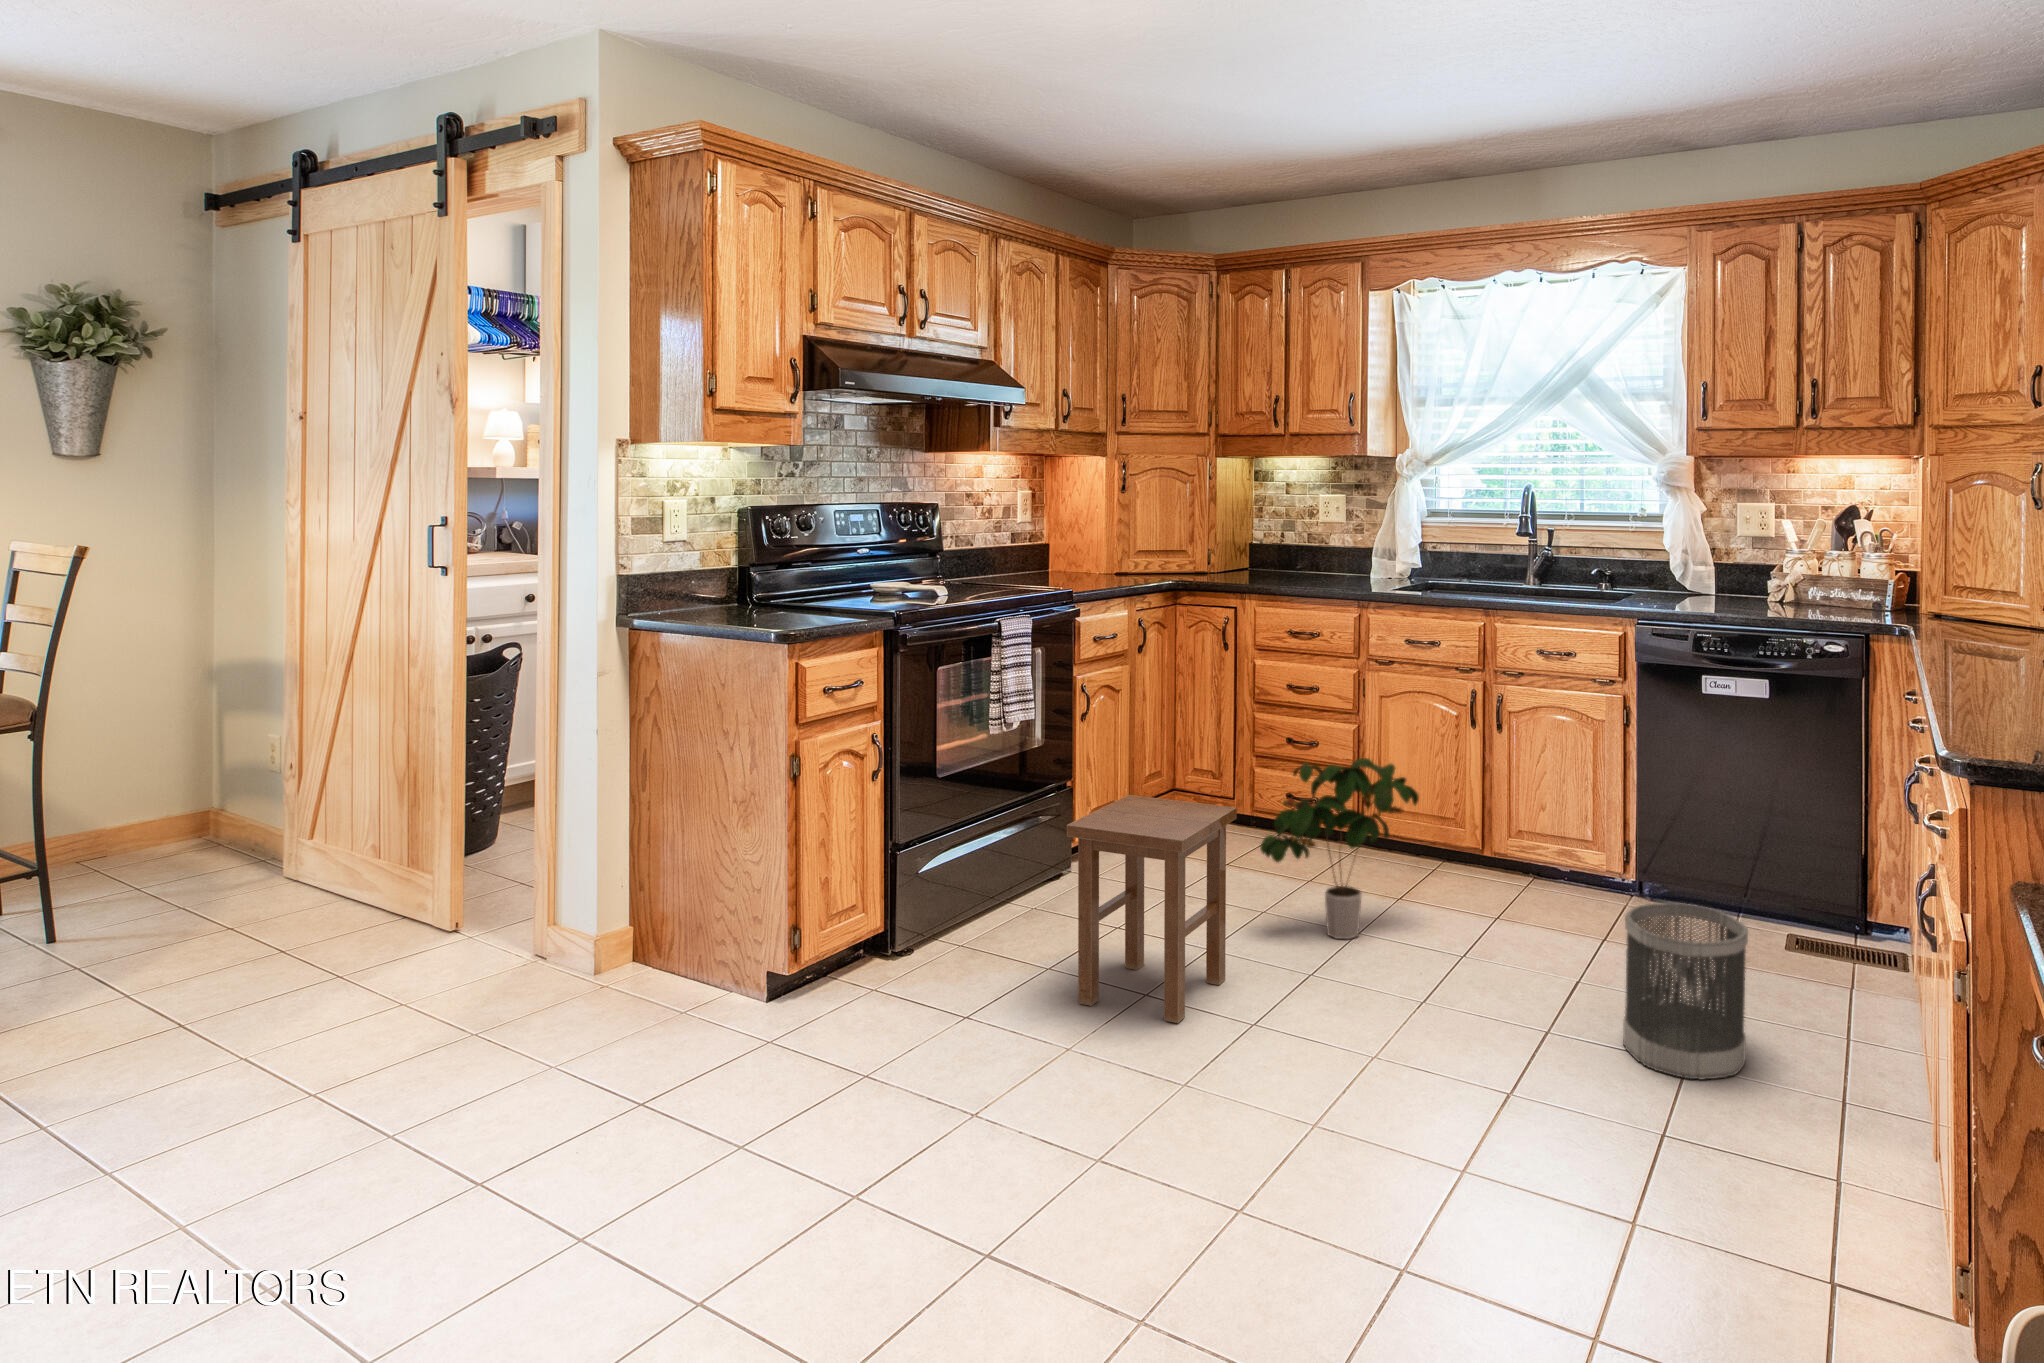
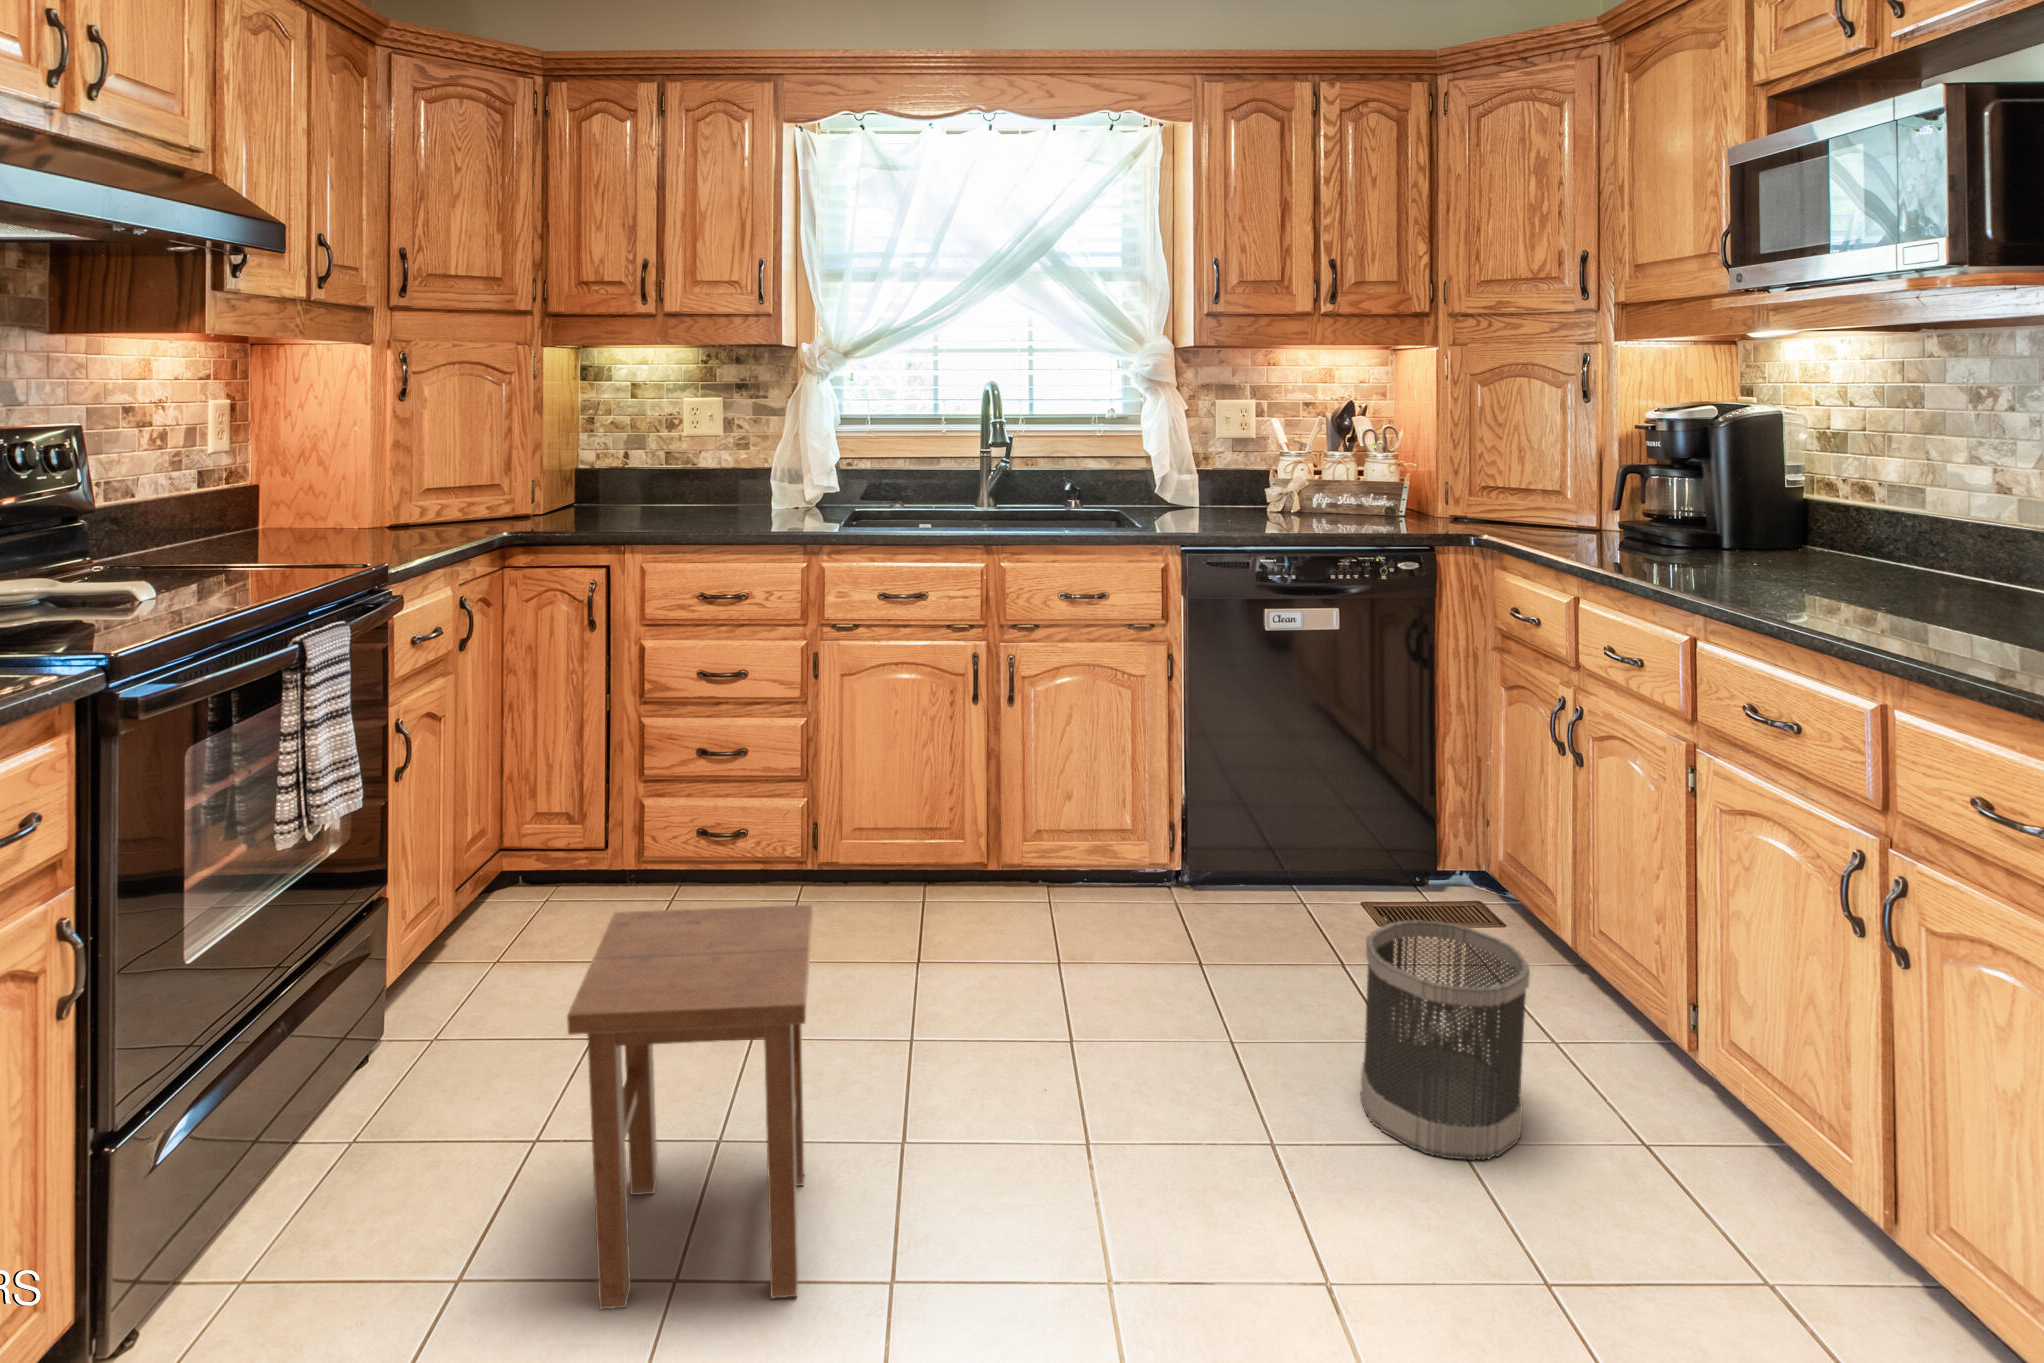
potted plant: present [1260,758,1419,939] -> none [793,776,985,1040]

